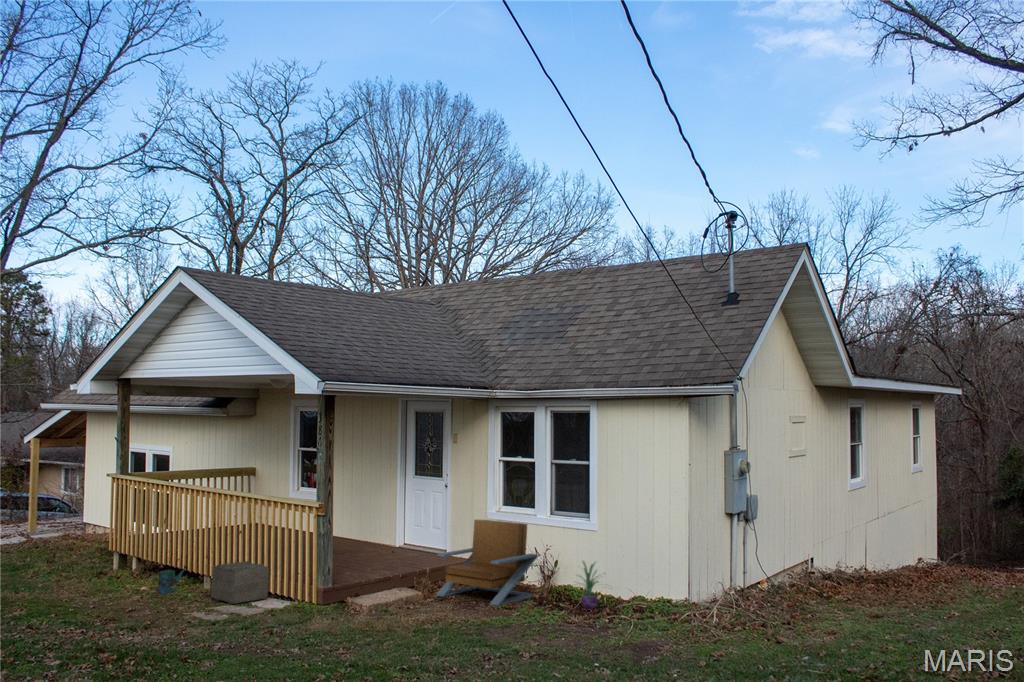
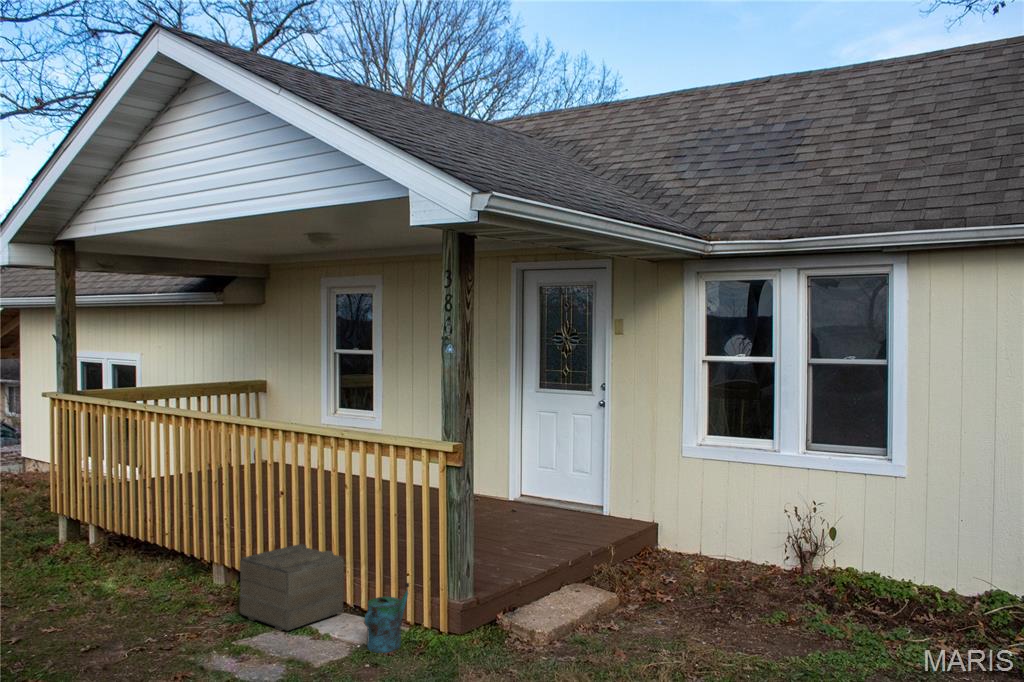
lounge chair: present [437,520,538,606] -> none [629,464,796,623]
decorative plant: present [580,561,605,609] -> none [880,540,981,627]
watering can: present [154,566,188,594] -> present [364,583,409,653]

